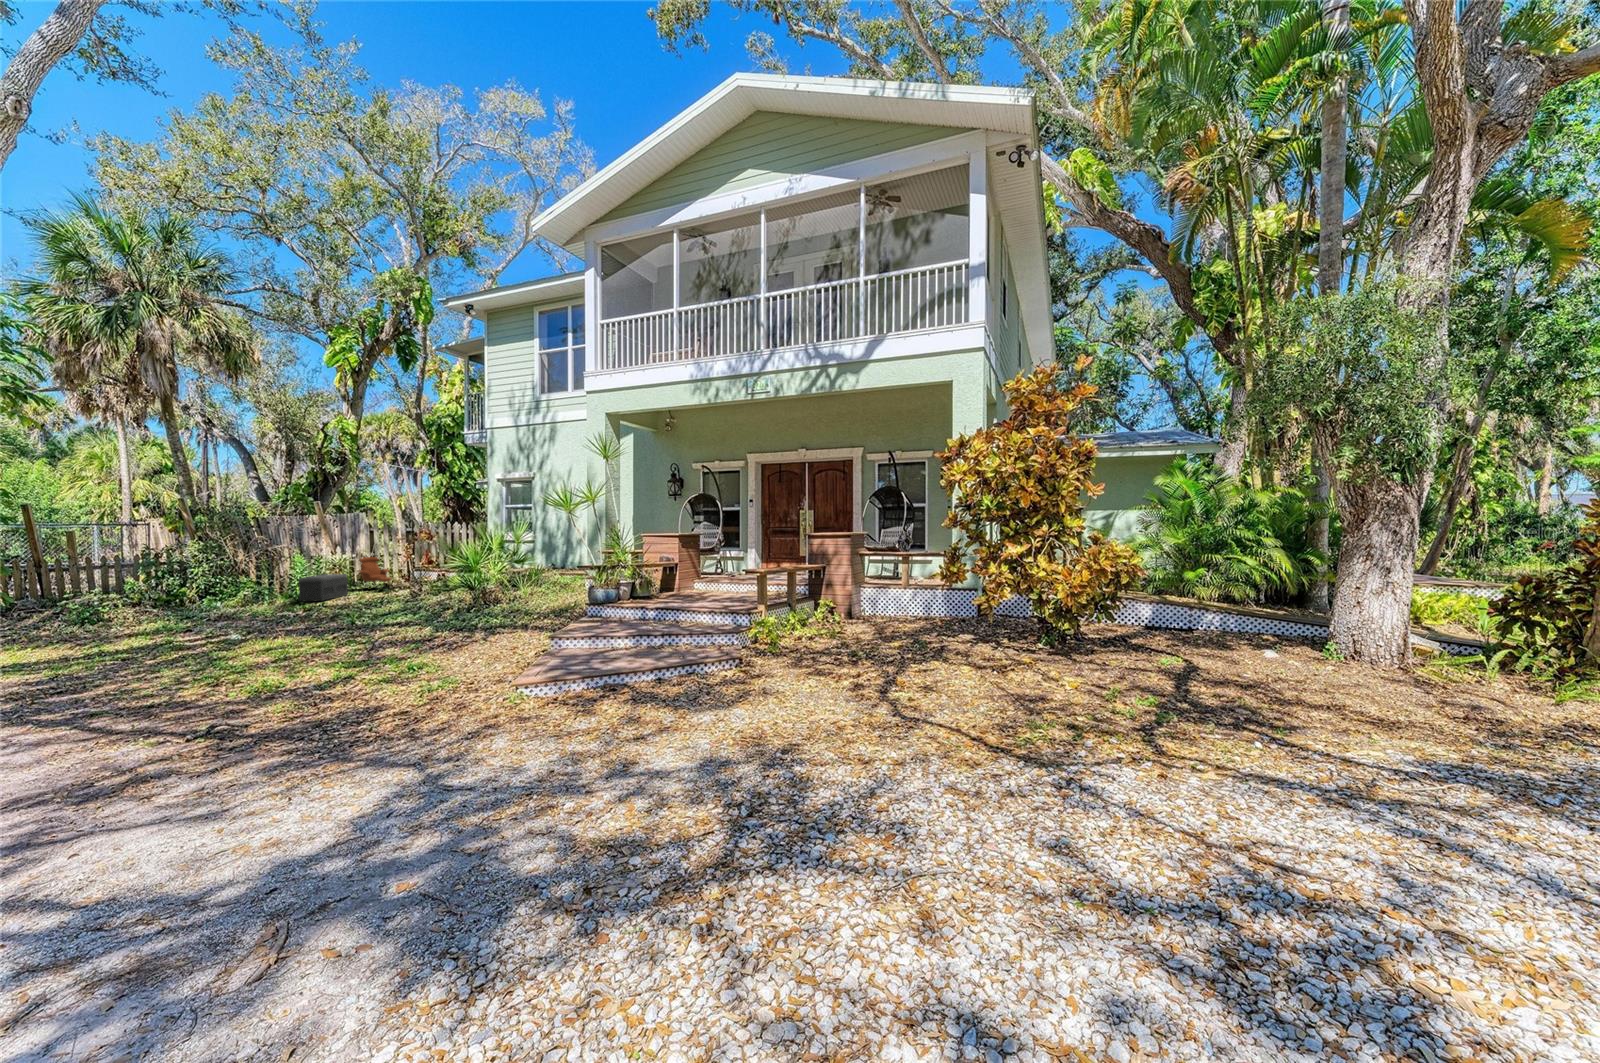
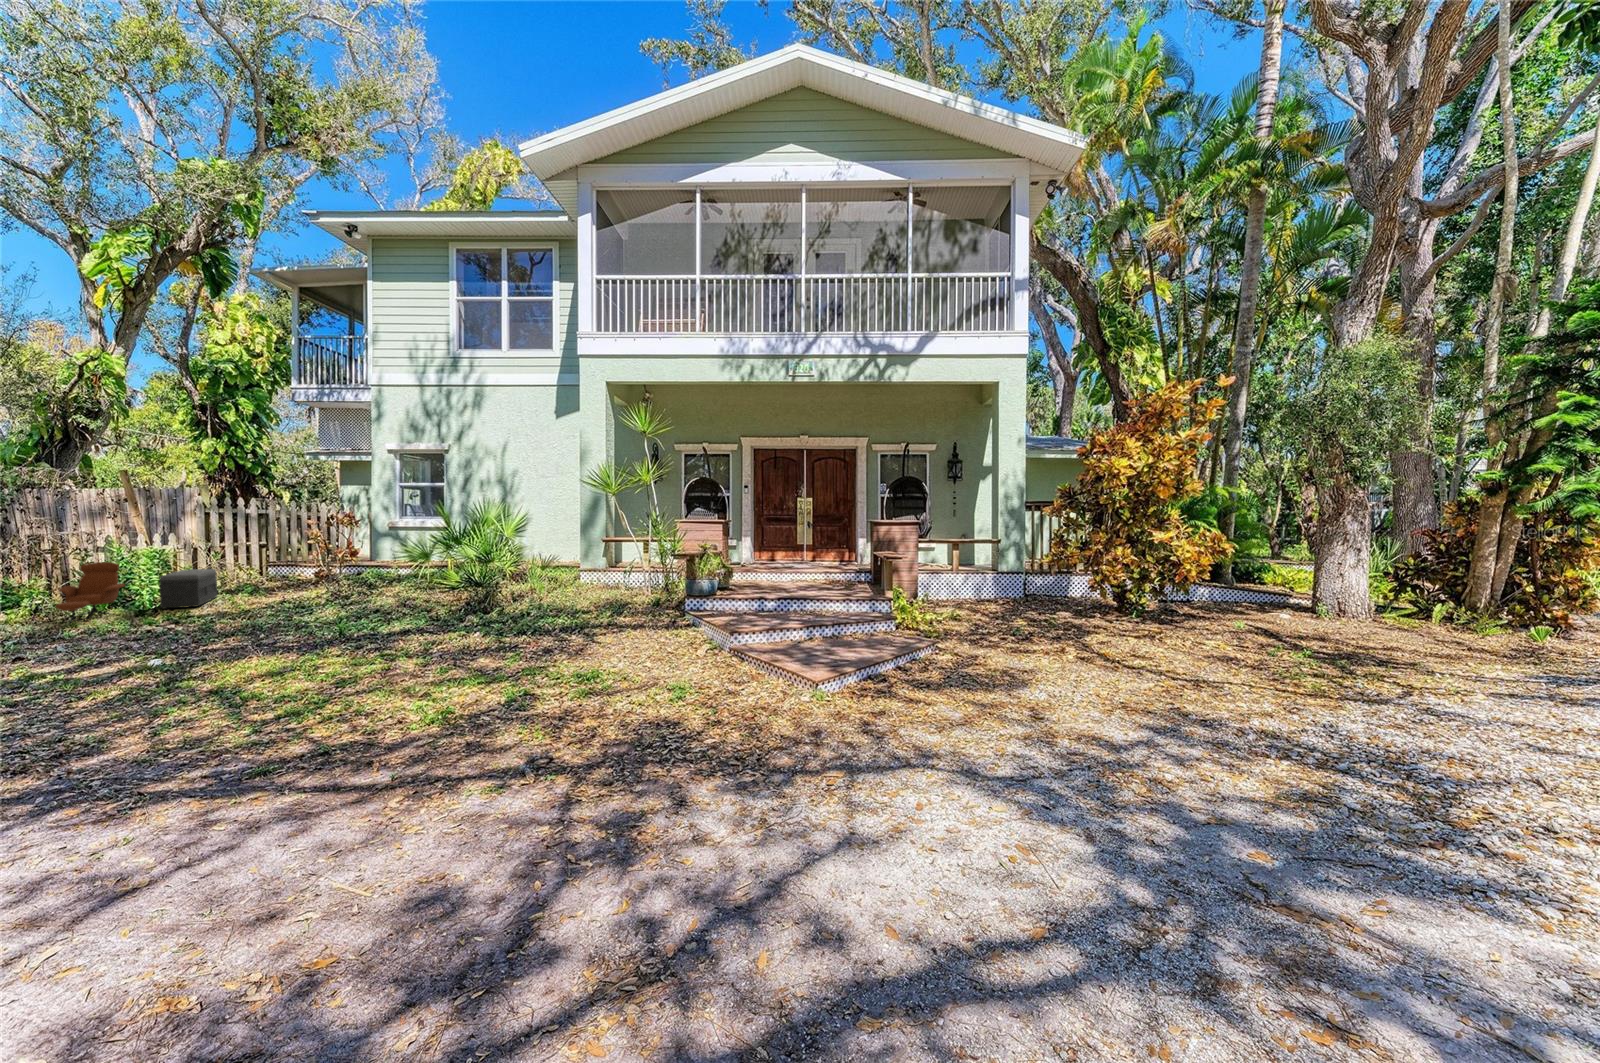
lounge chair: present [359,557,392,589] -> present [56,562,125,624]

